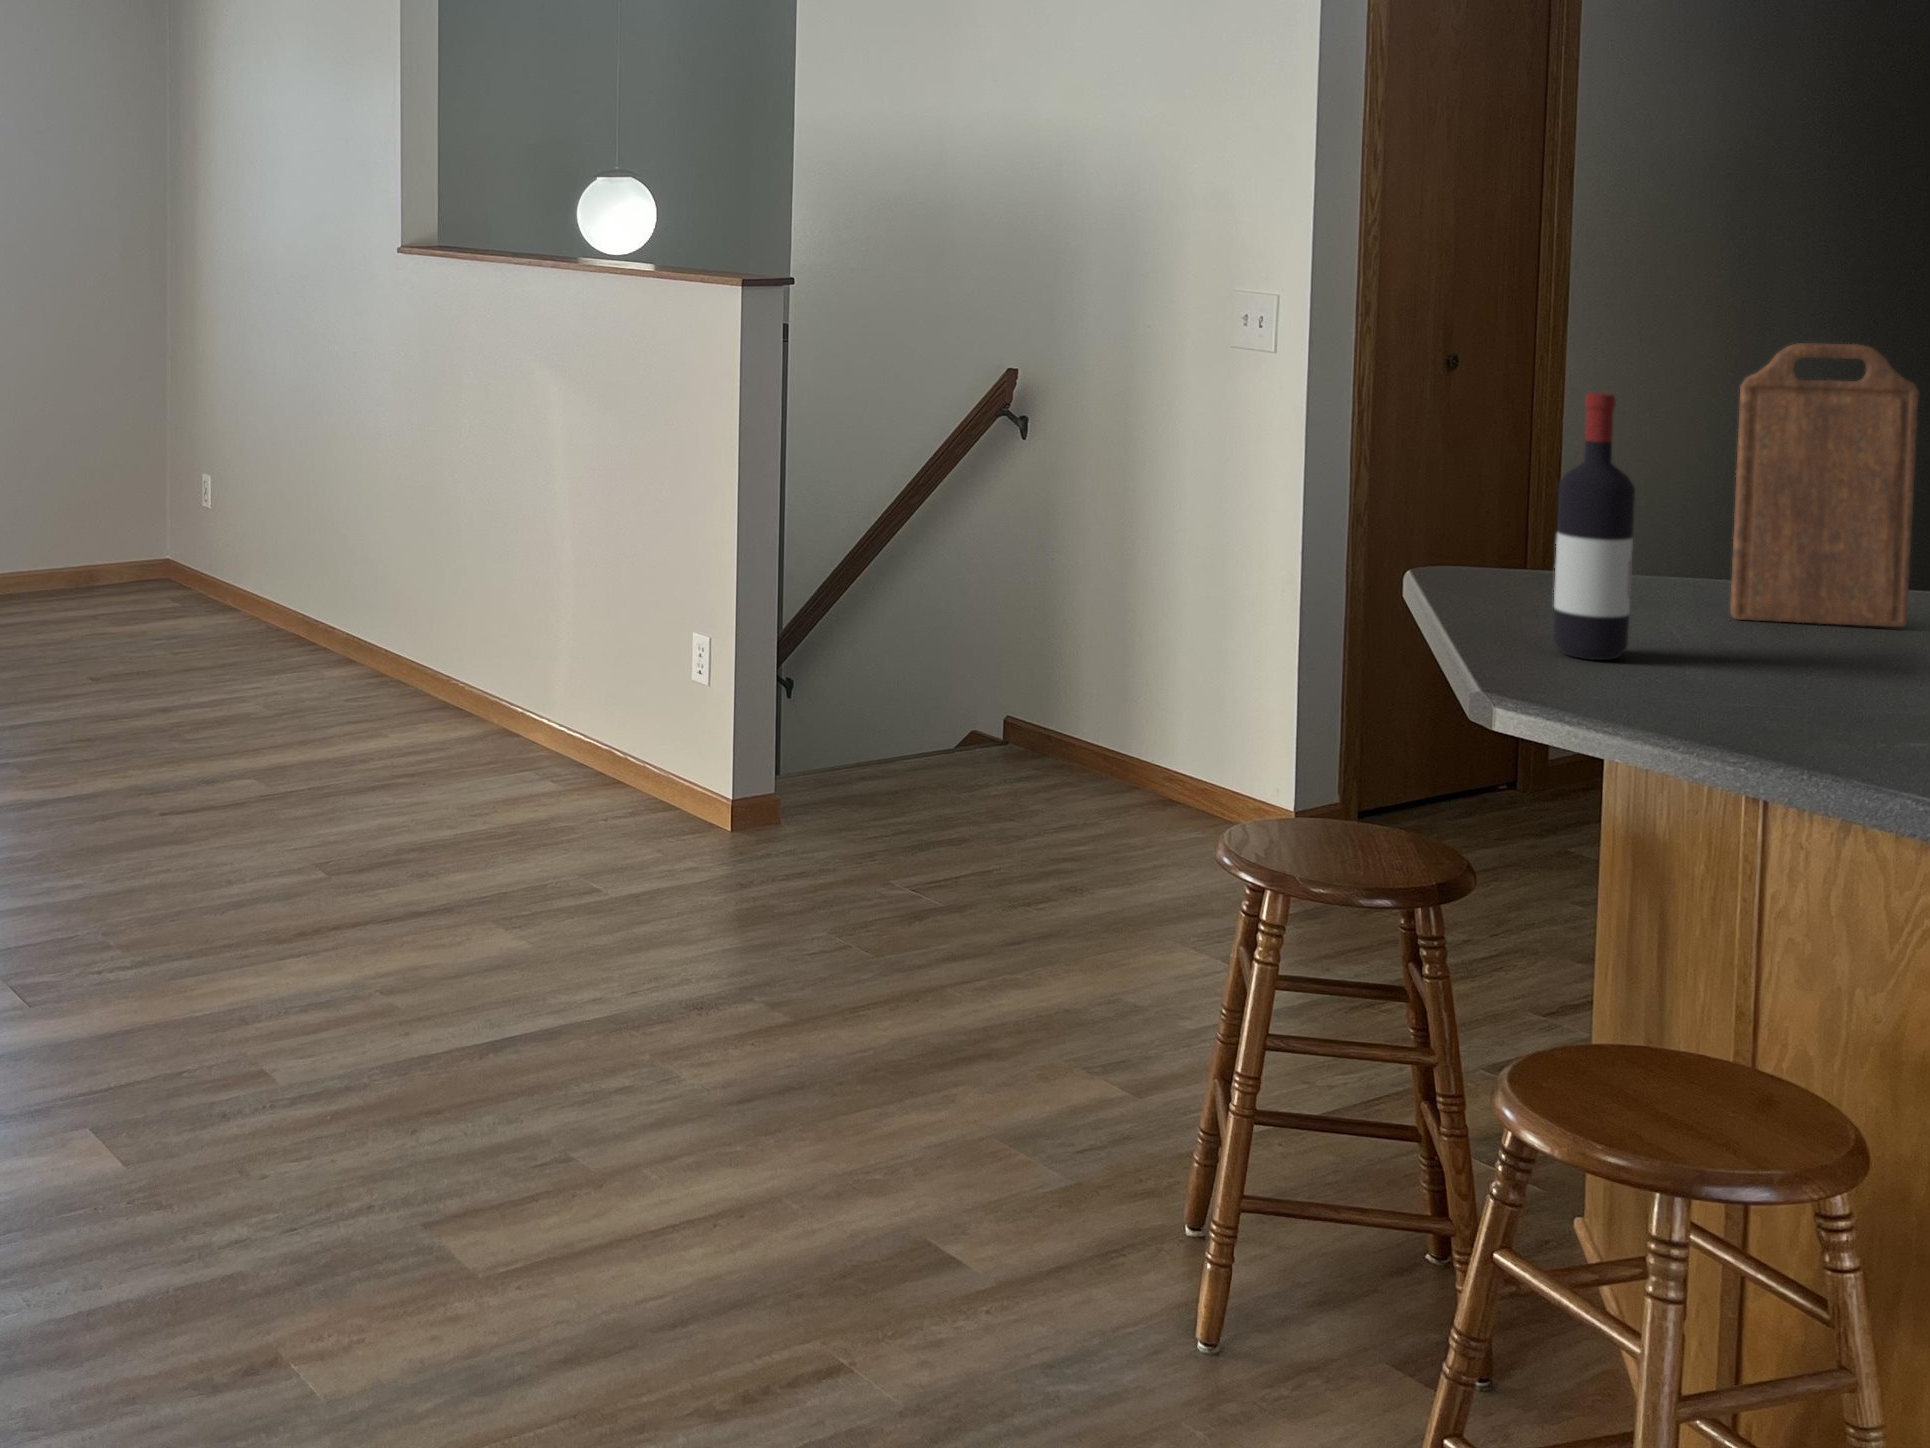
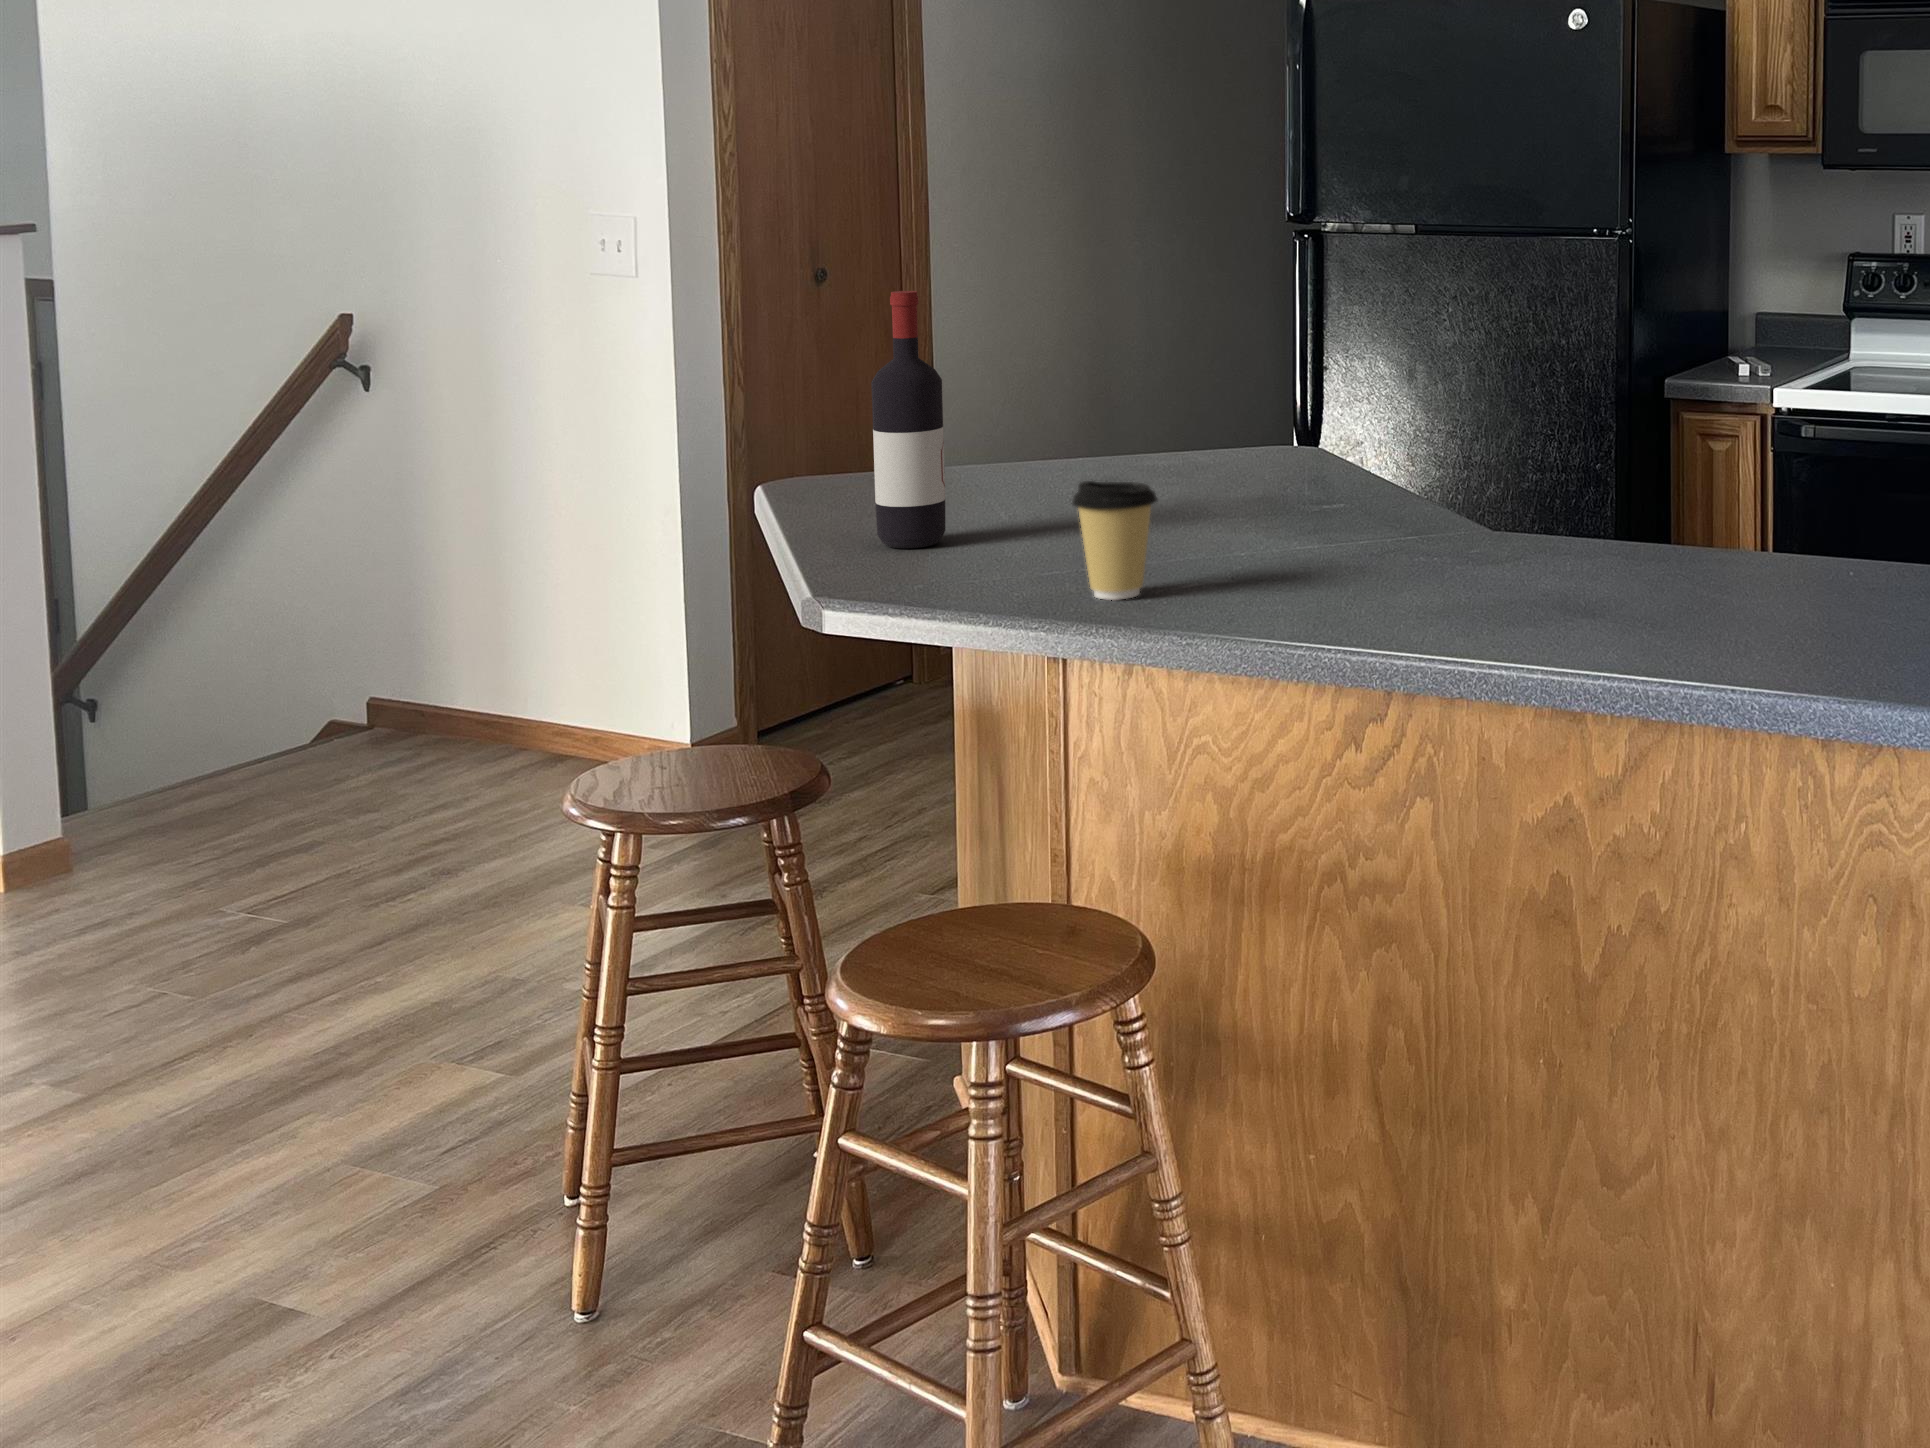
cutting board: present [1730,343,1919,627] -> none [1039,231,1190,491]
coffee cup: none [1791,616,1897,752] -> present [1072,481,1157,600]

